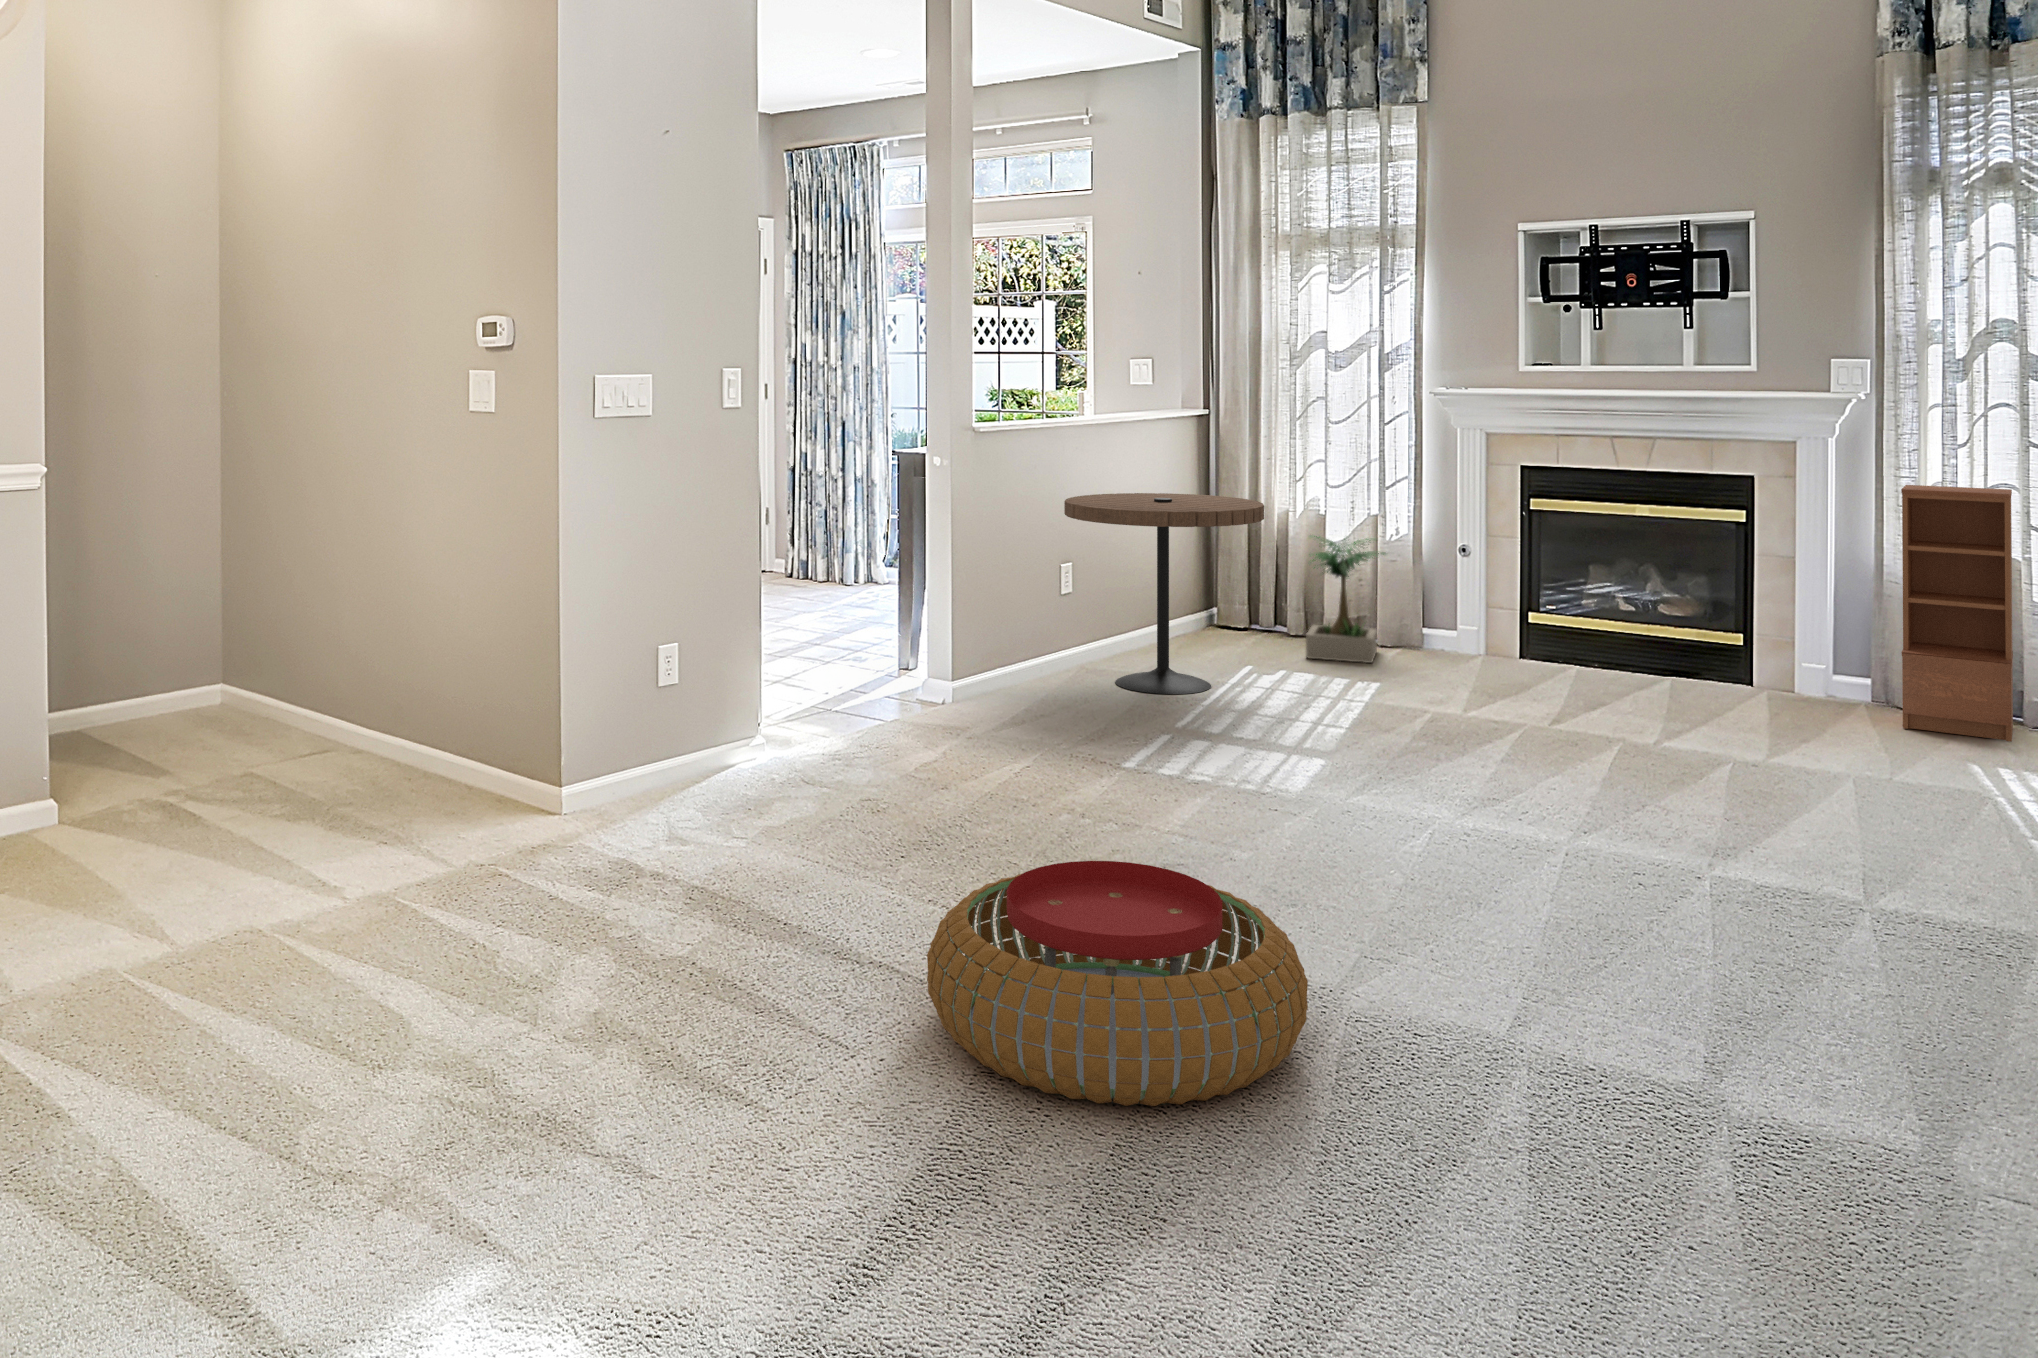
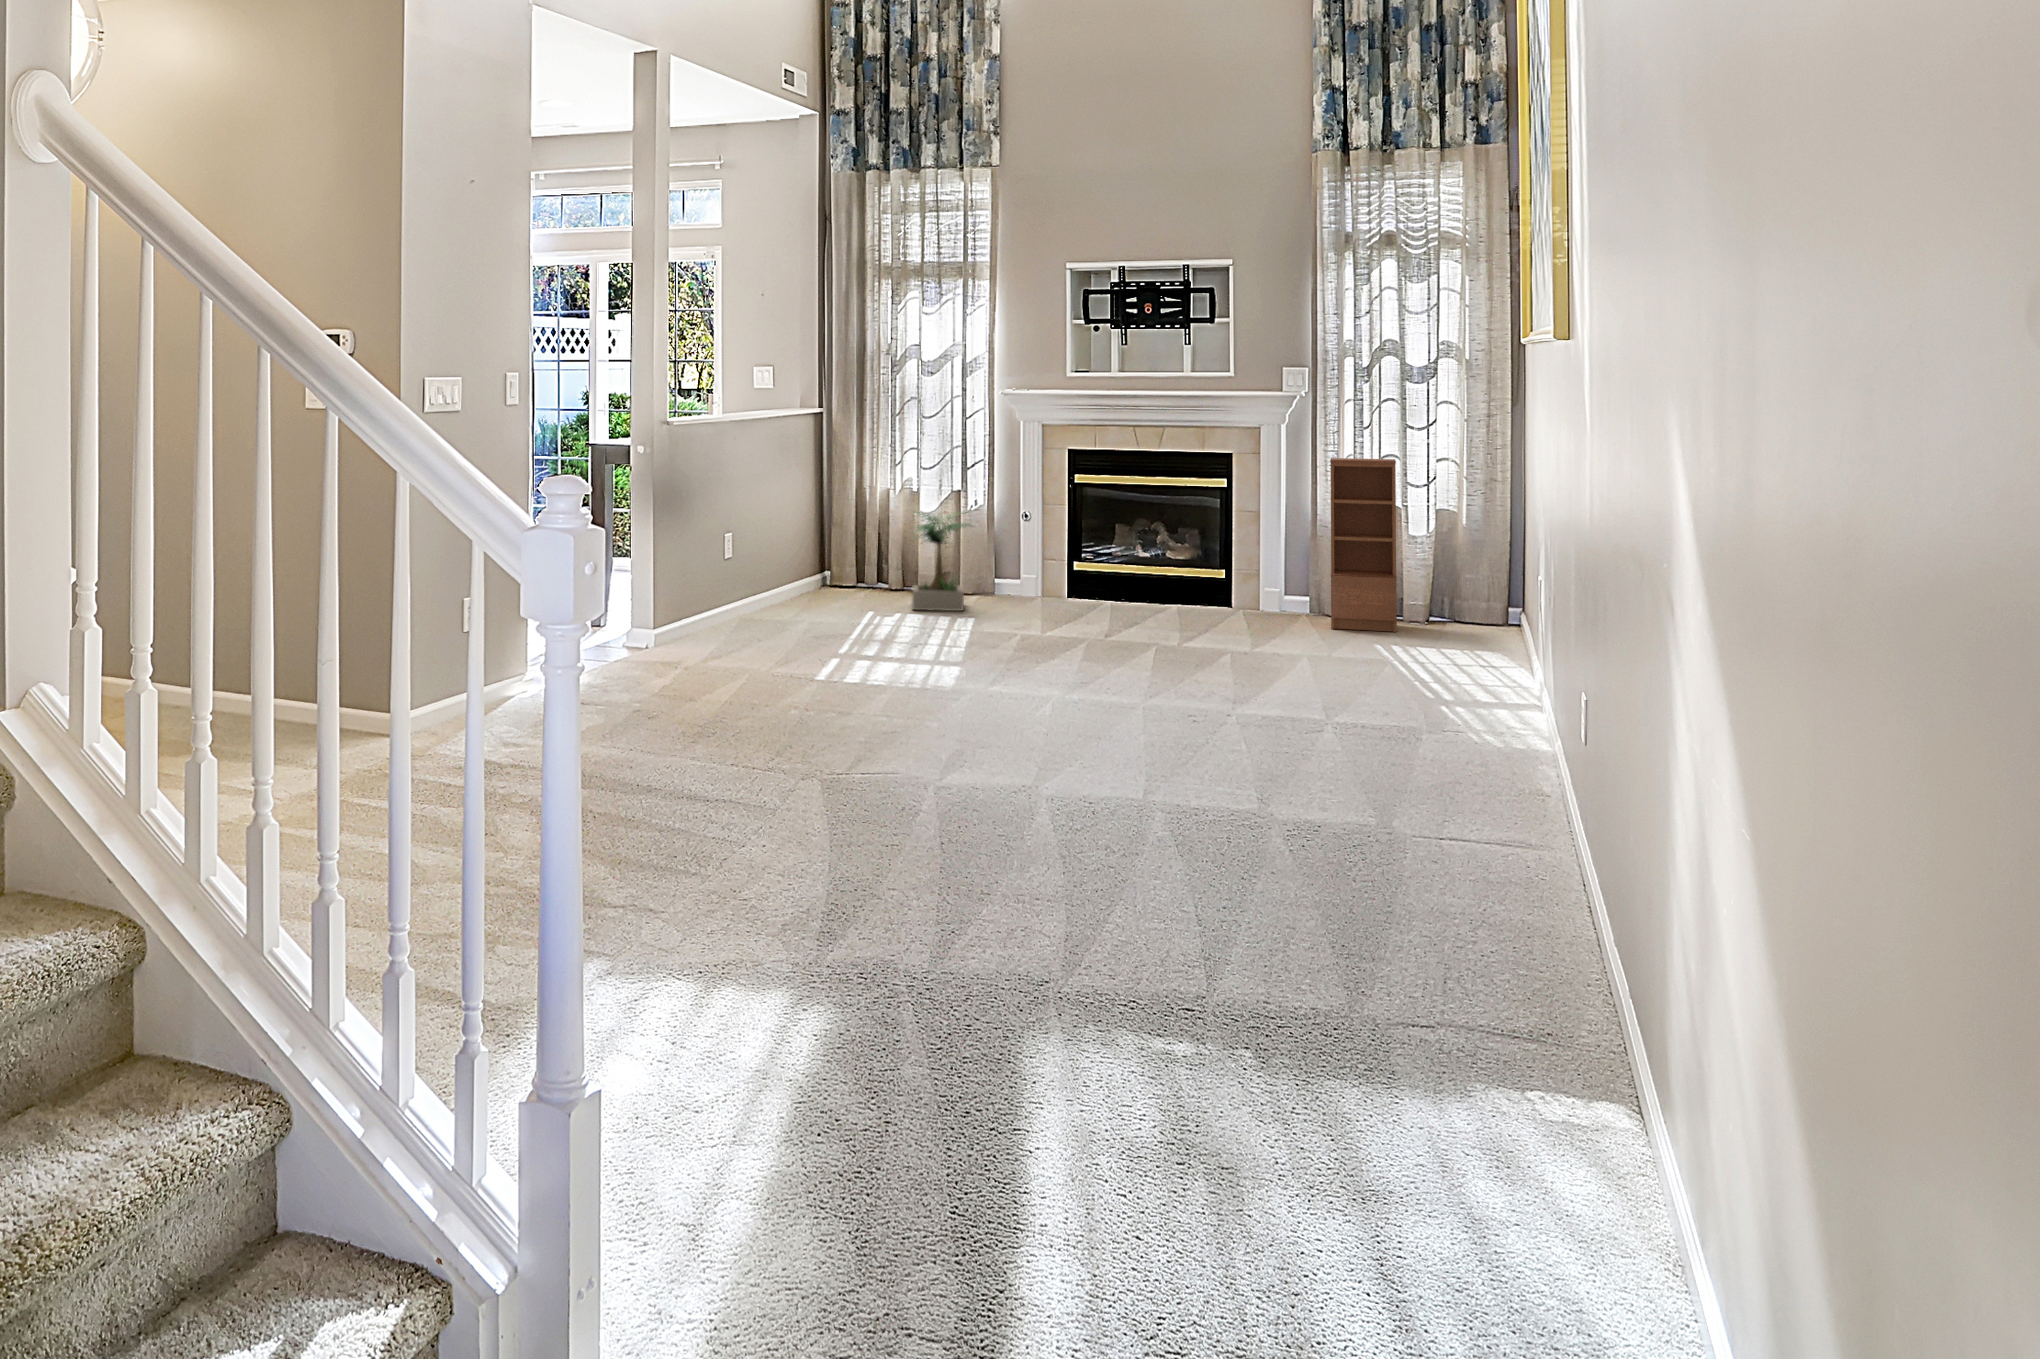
side table: present [1064,493,1264,694] -> none [738,478,896,636]
pouf: present [927,861,1308,1106] -> none [808,693,1058,824]

